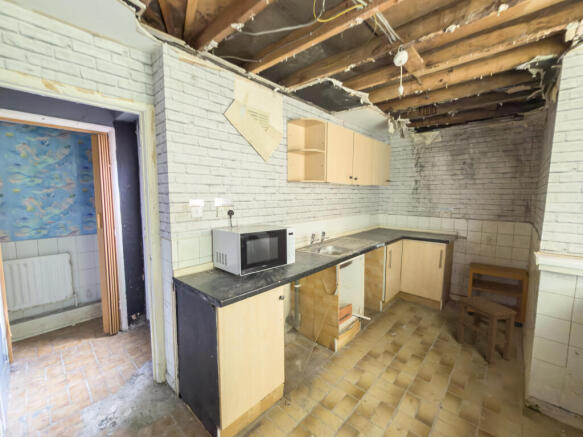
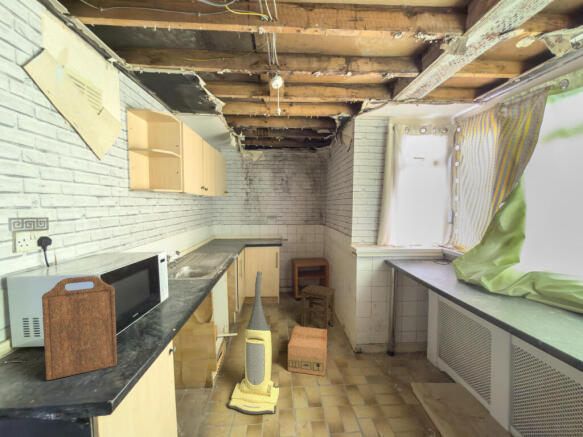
cutting board: none [209,233,237,290] -> present [42,276,117,380]
vacuum cleaner: none [339,260,391,401] -> present [228,271,280,414]
cardboard box: none [411,334,478,404] -> present [288,326,327,376]

